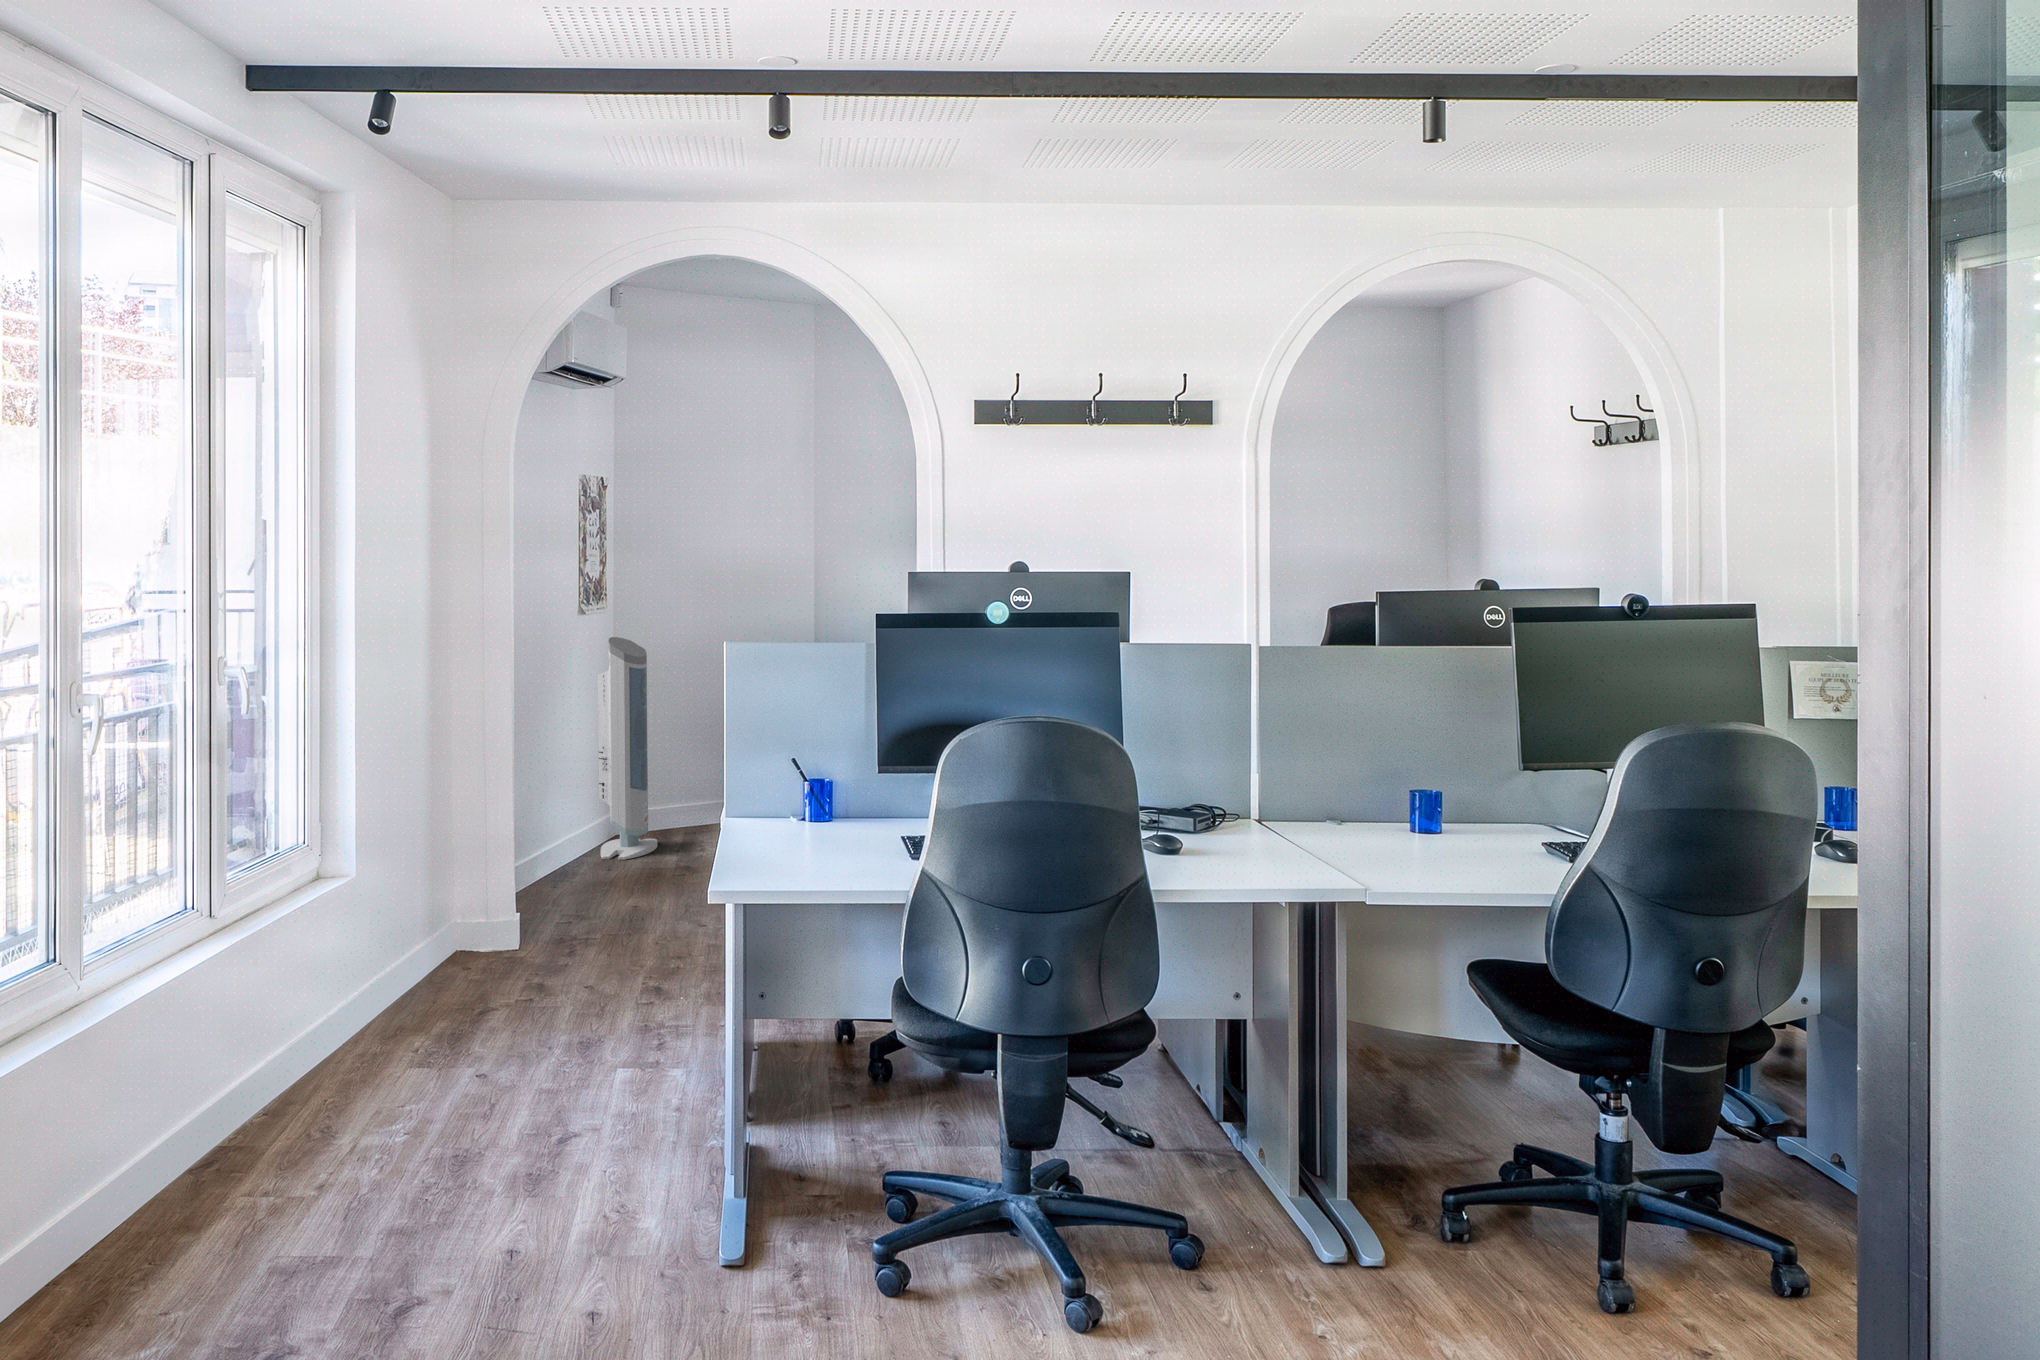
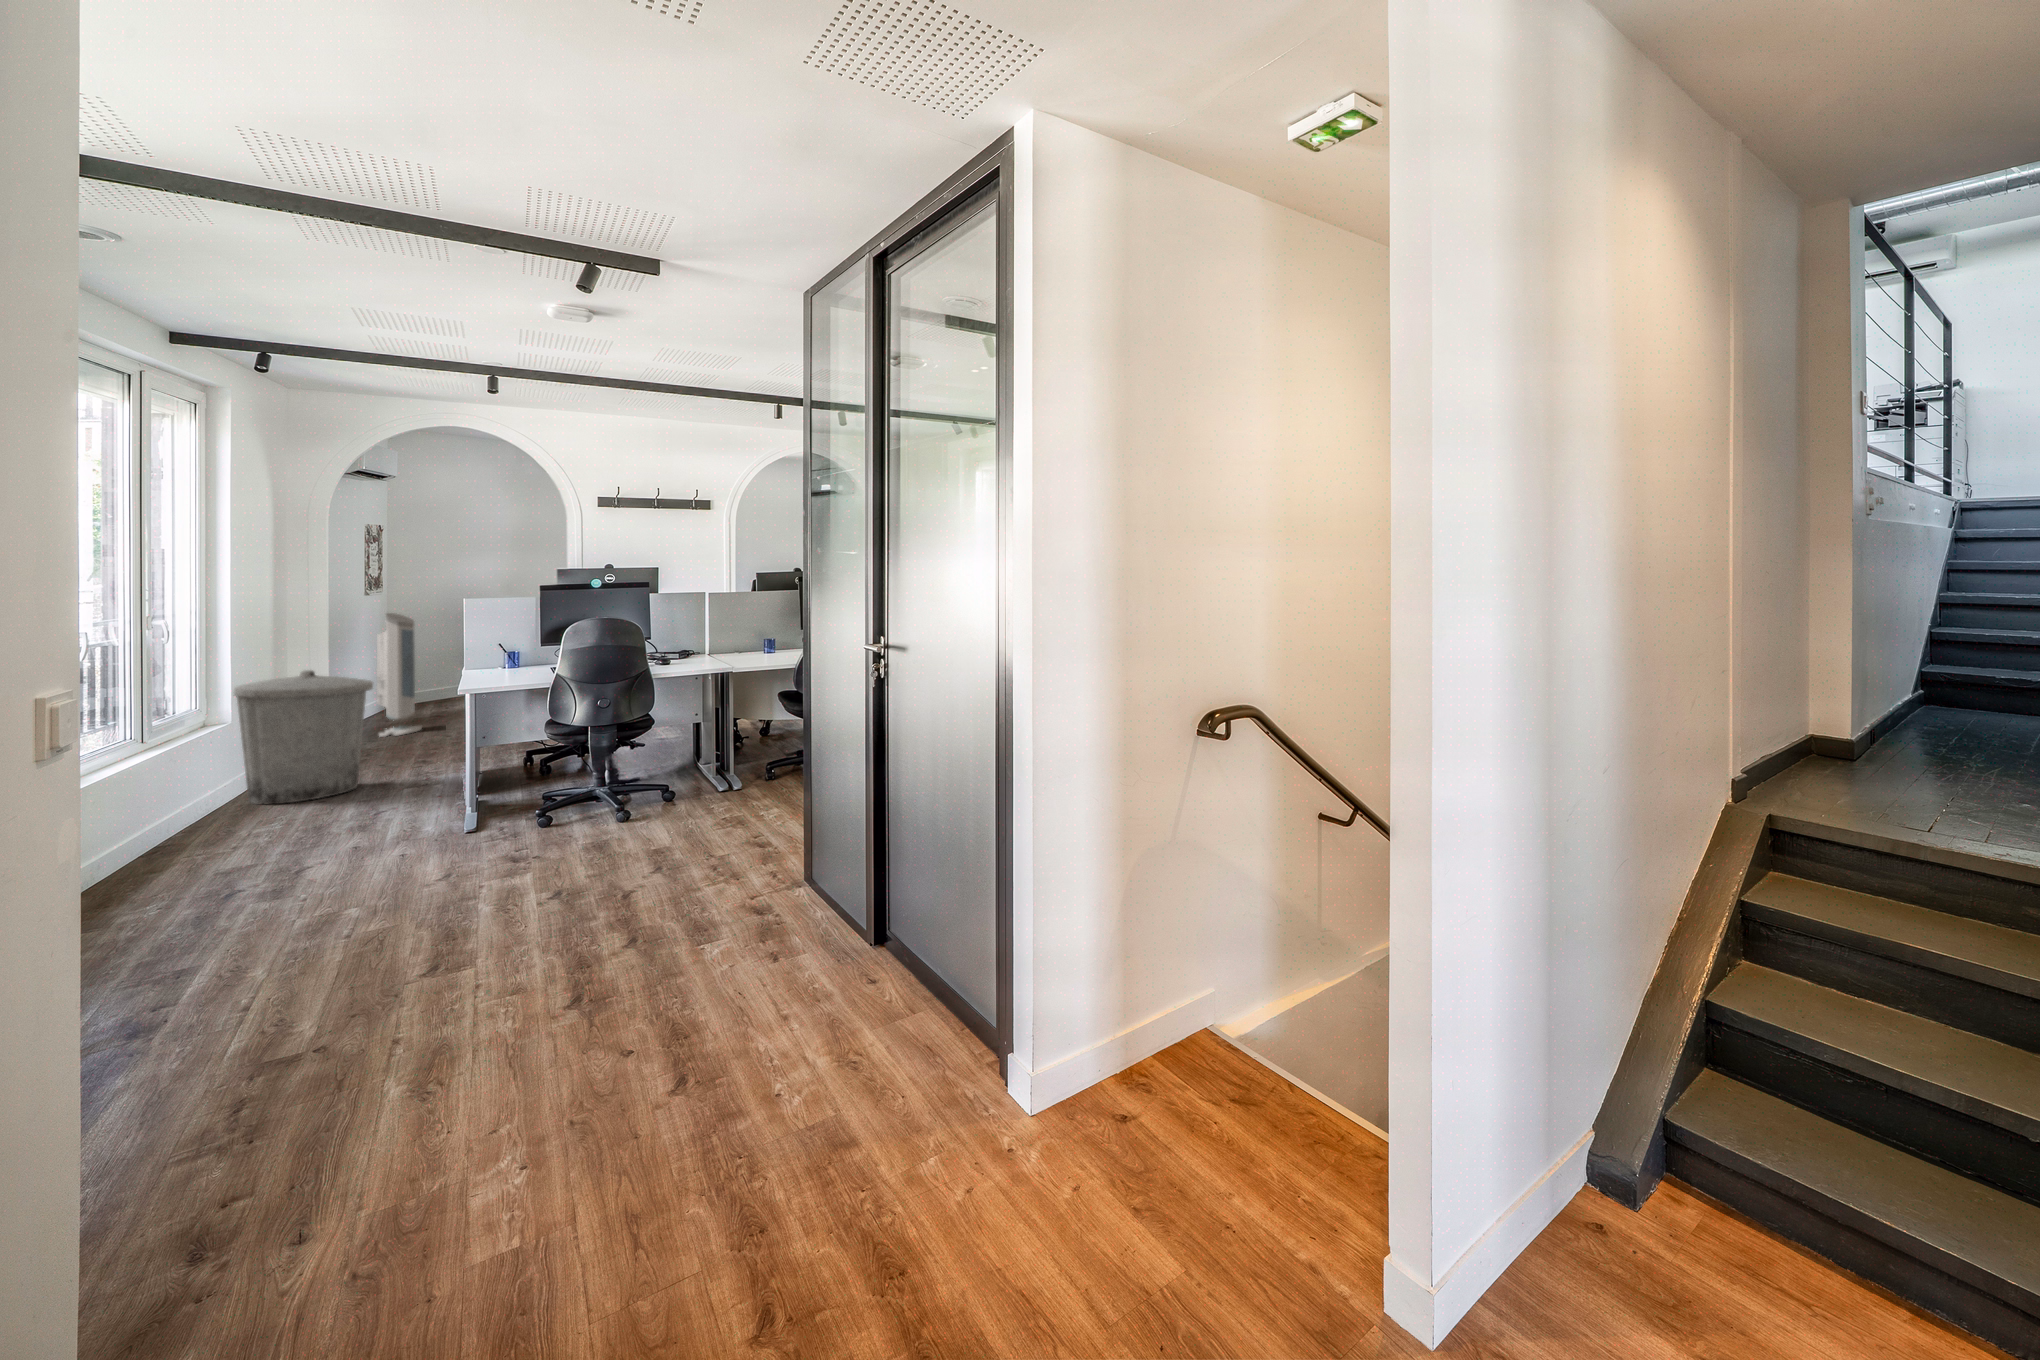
trash can: none [370,768,574,1048] -> present [233,670,373,804]

